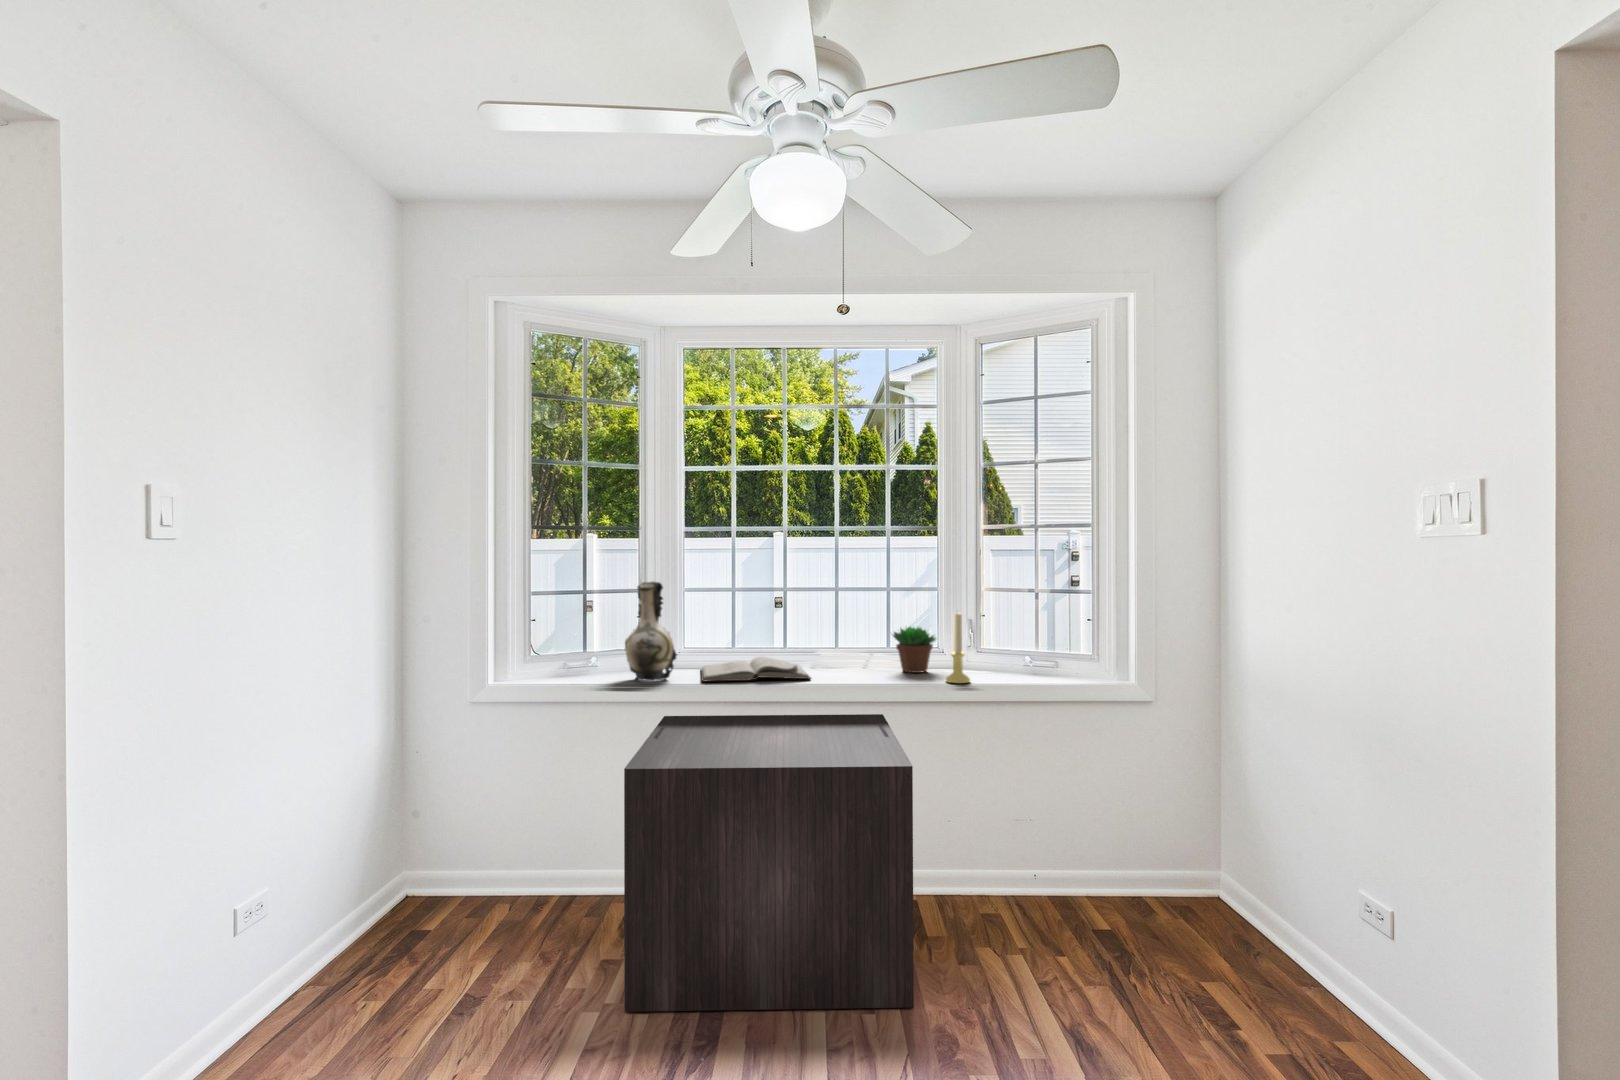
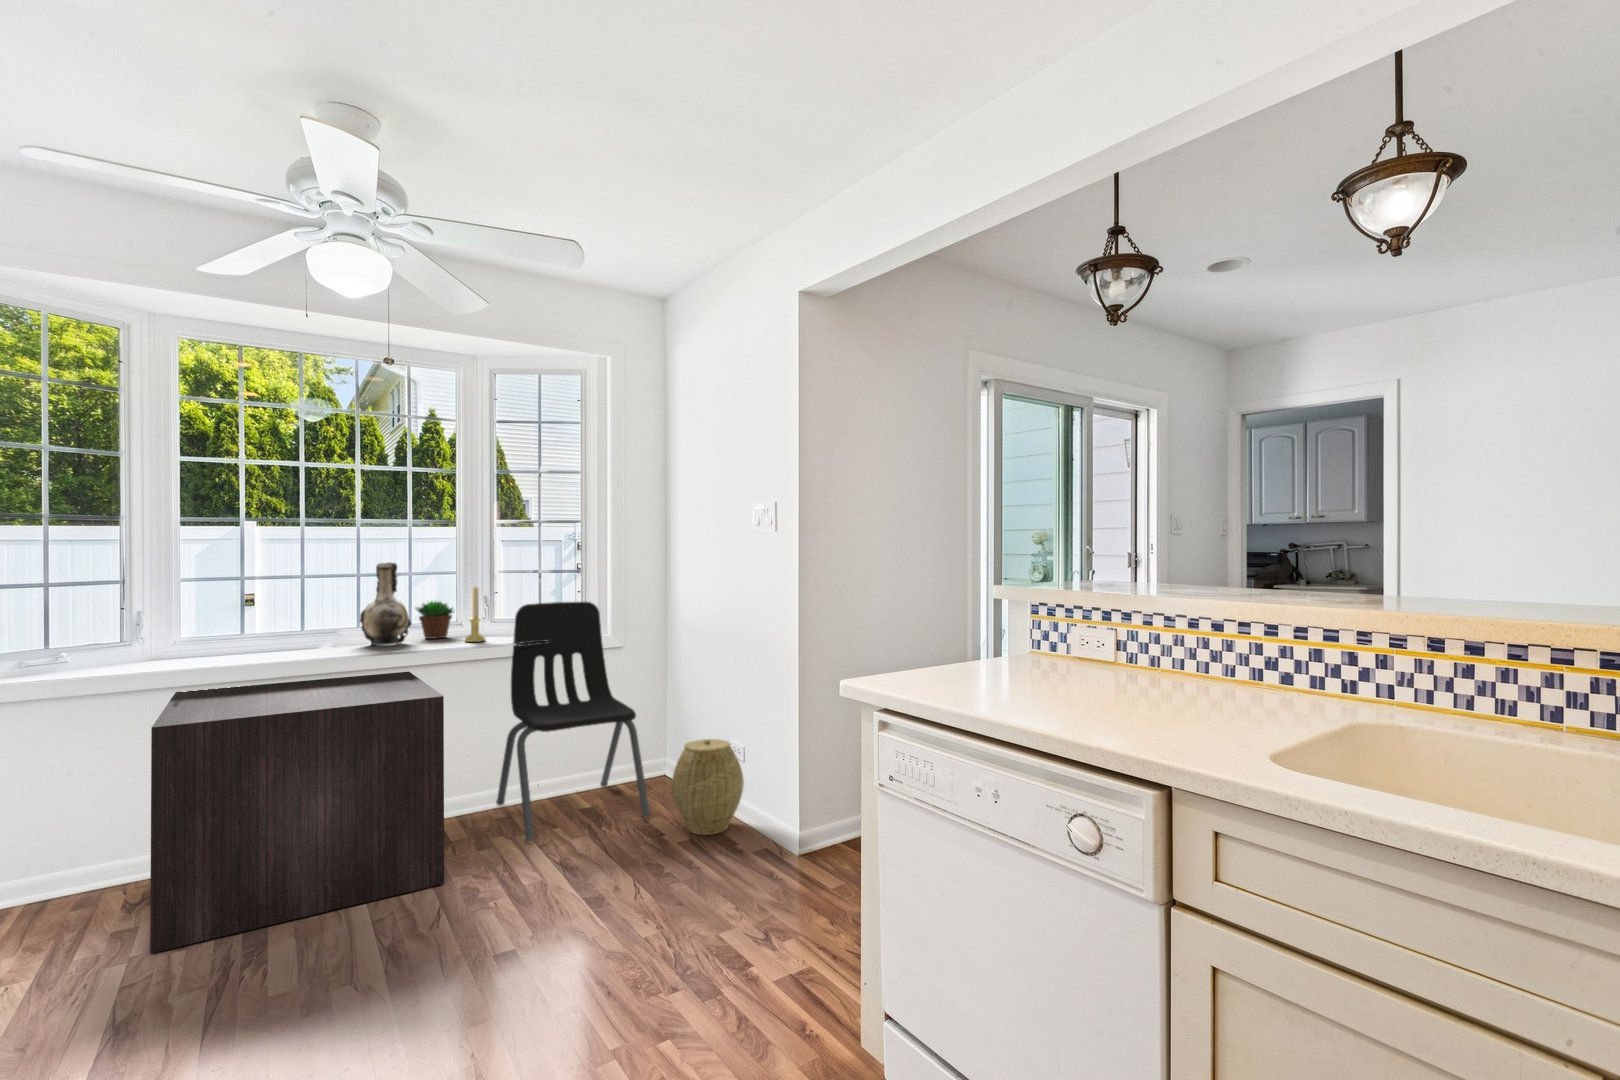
decorative vase: present [625,582,677,681] -> present [360,563,411,645]
dining chair: none [983,639,1195,968] -> present [496,602,650,841]
book: present [701,657,810,682] -> none [212,635,338,657]
woven basket: none [1230,873,1357,1033] -> present [672,739,744,835]

